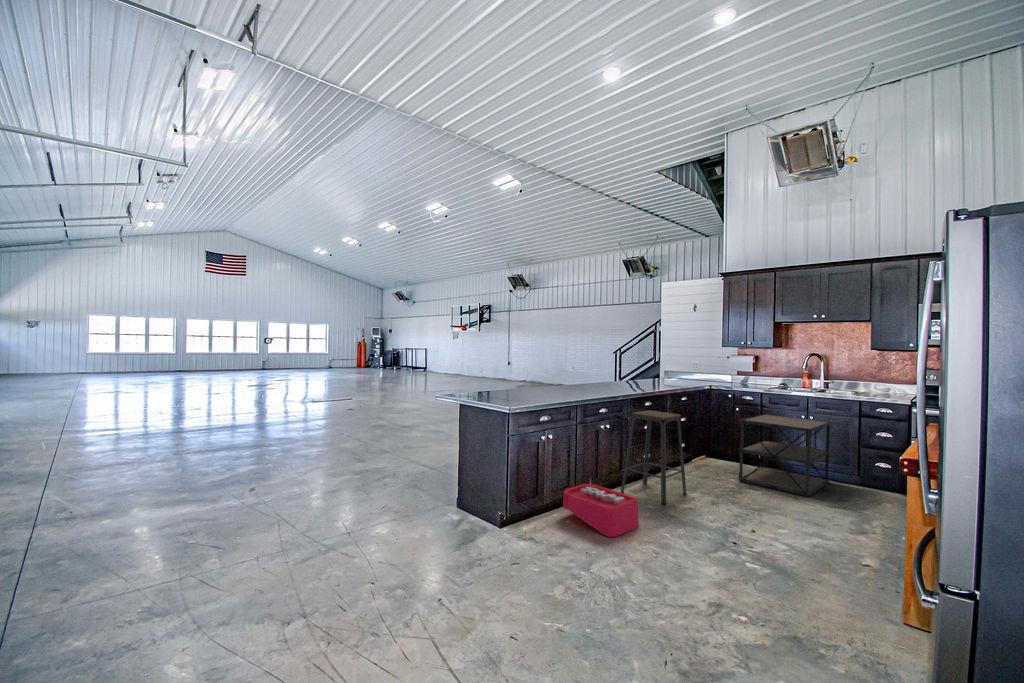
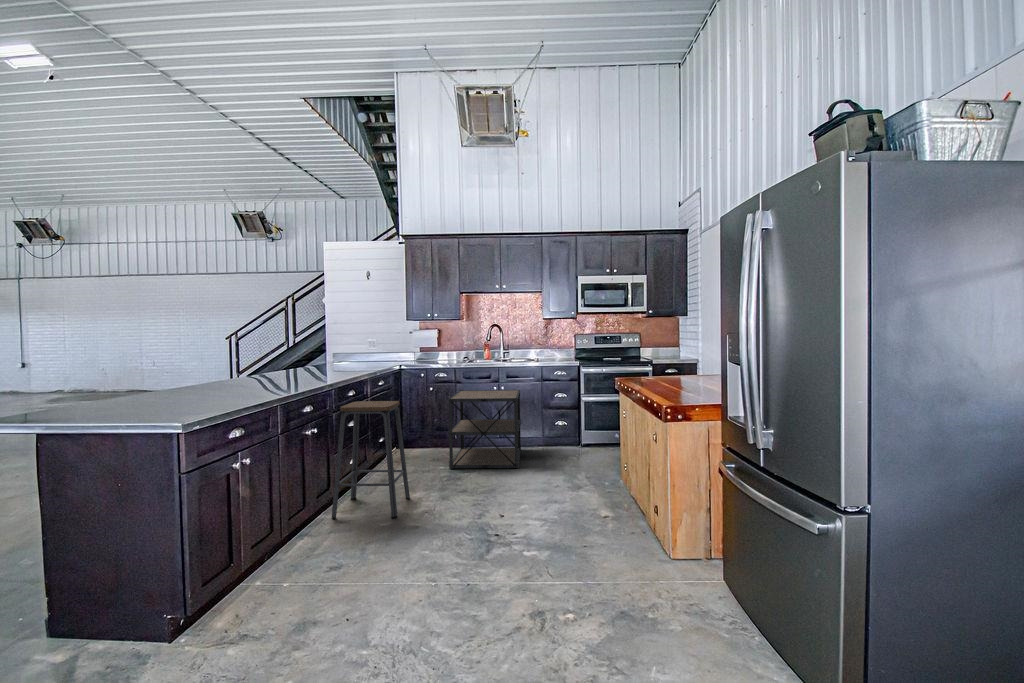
storage bin: present [563,481,639,537] -> none [273,509,387,584]

